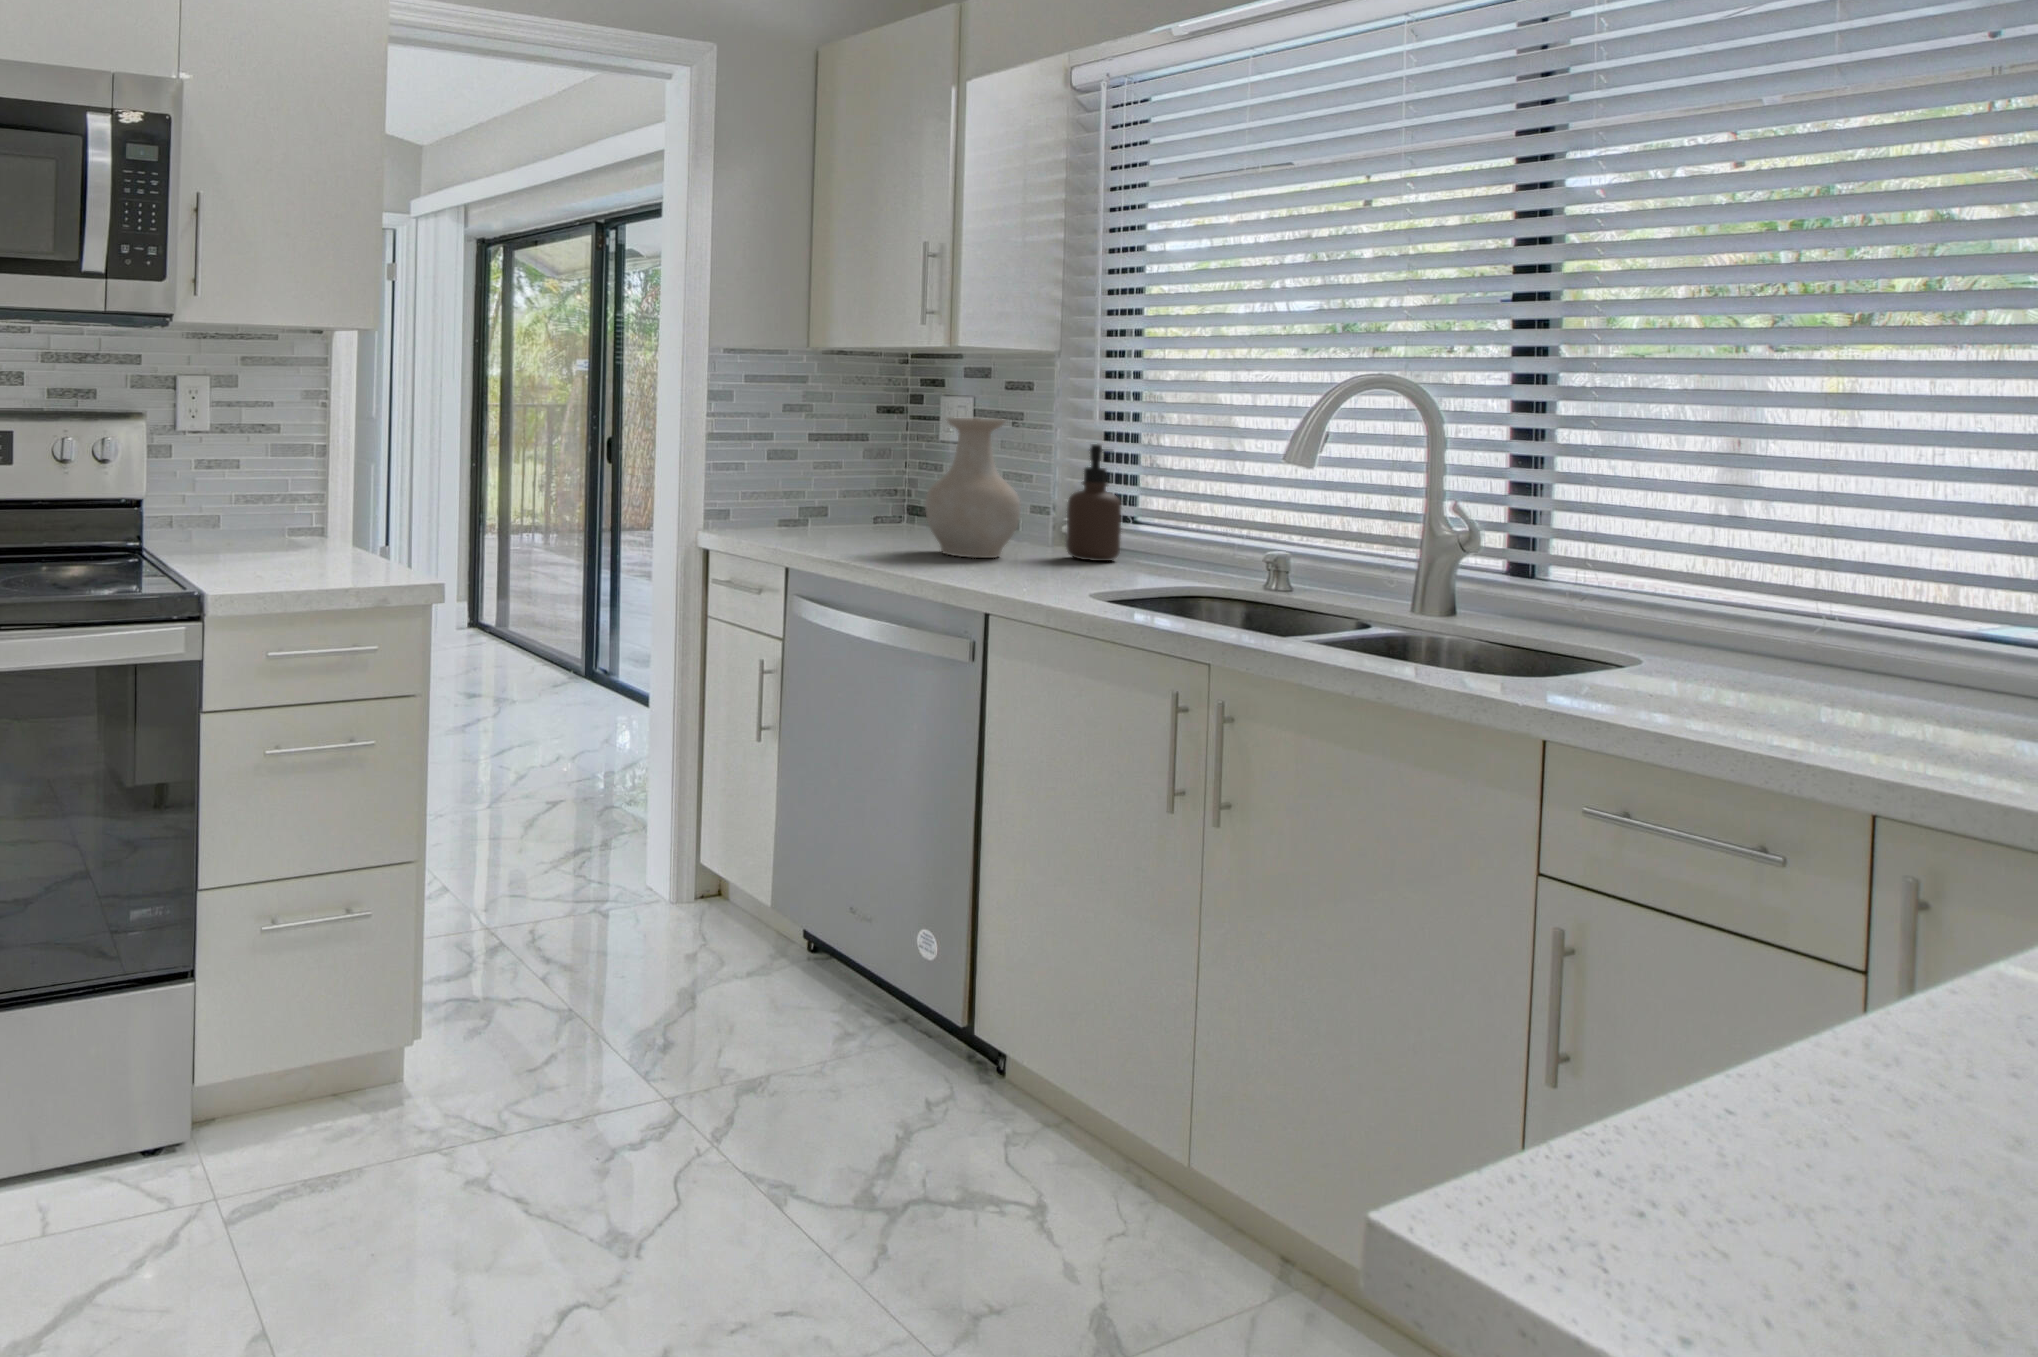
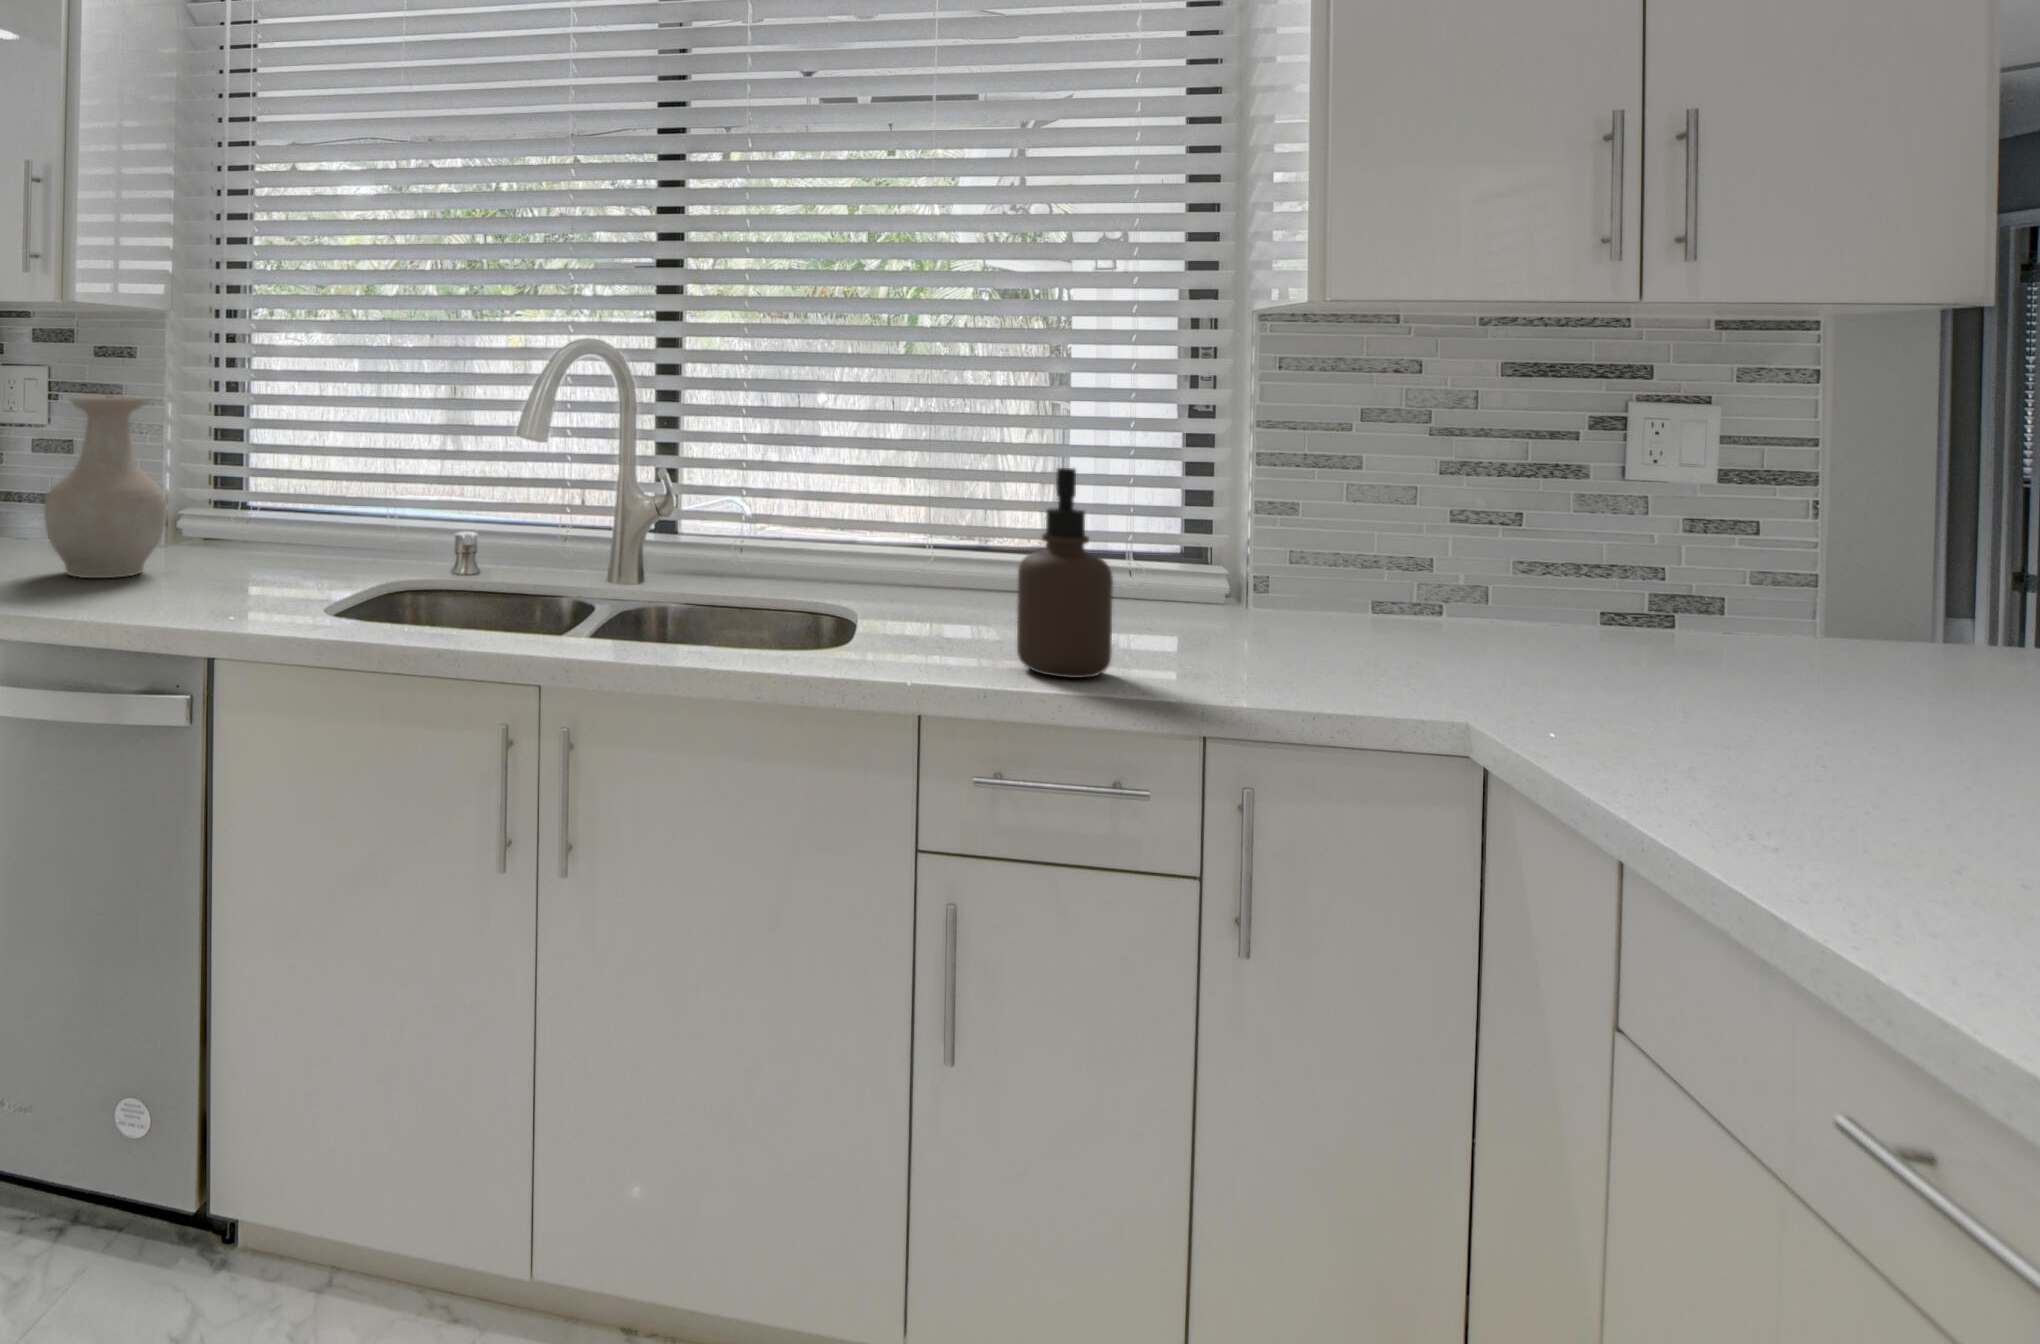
soap dispenser: present [1066,444,1121,561] -> present [1017,468,1113,678]

